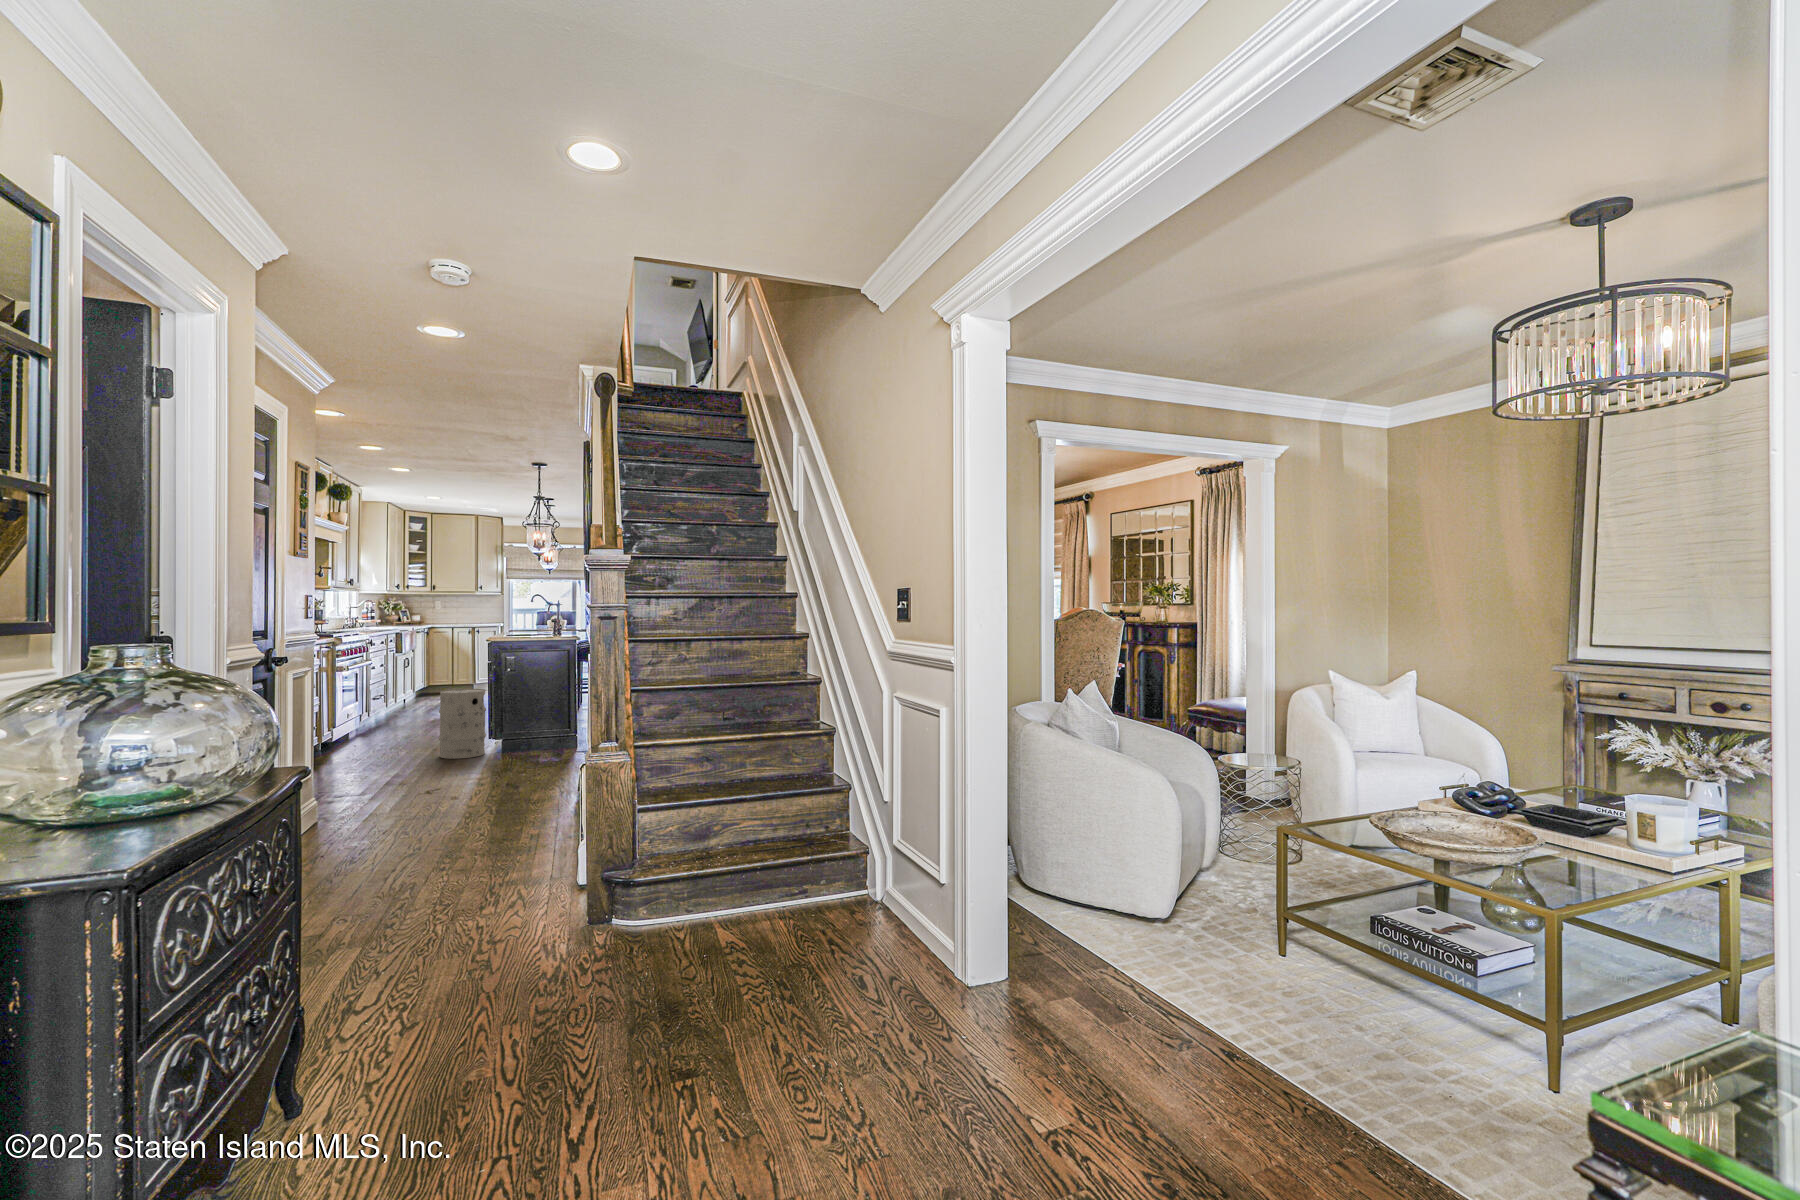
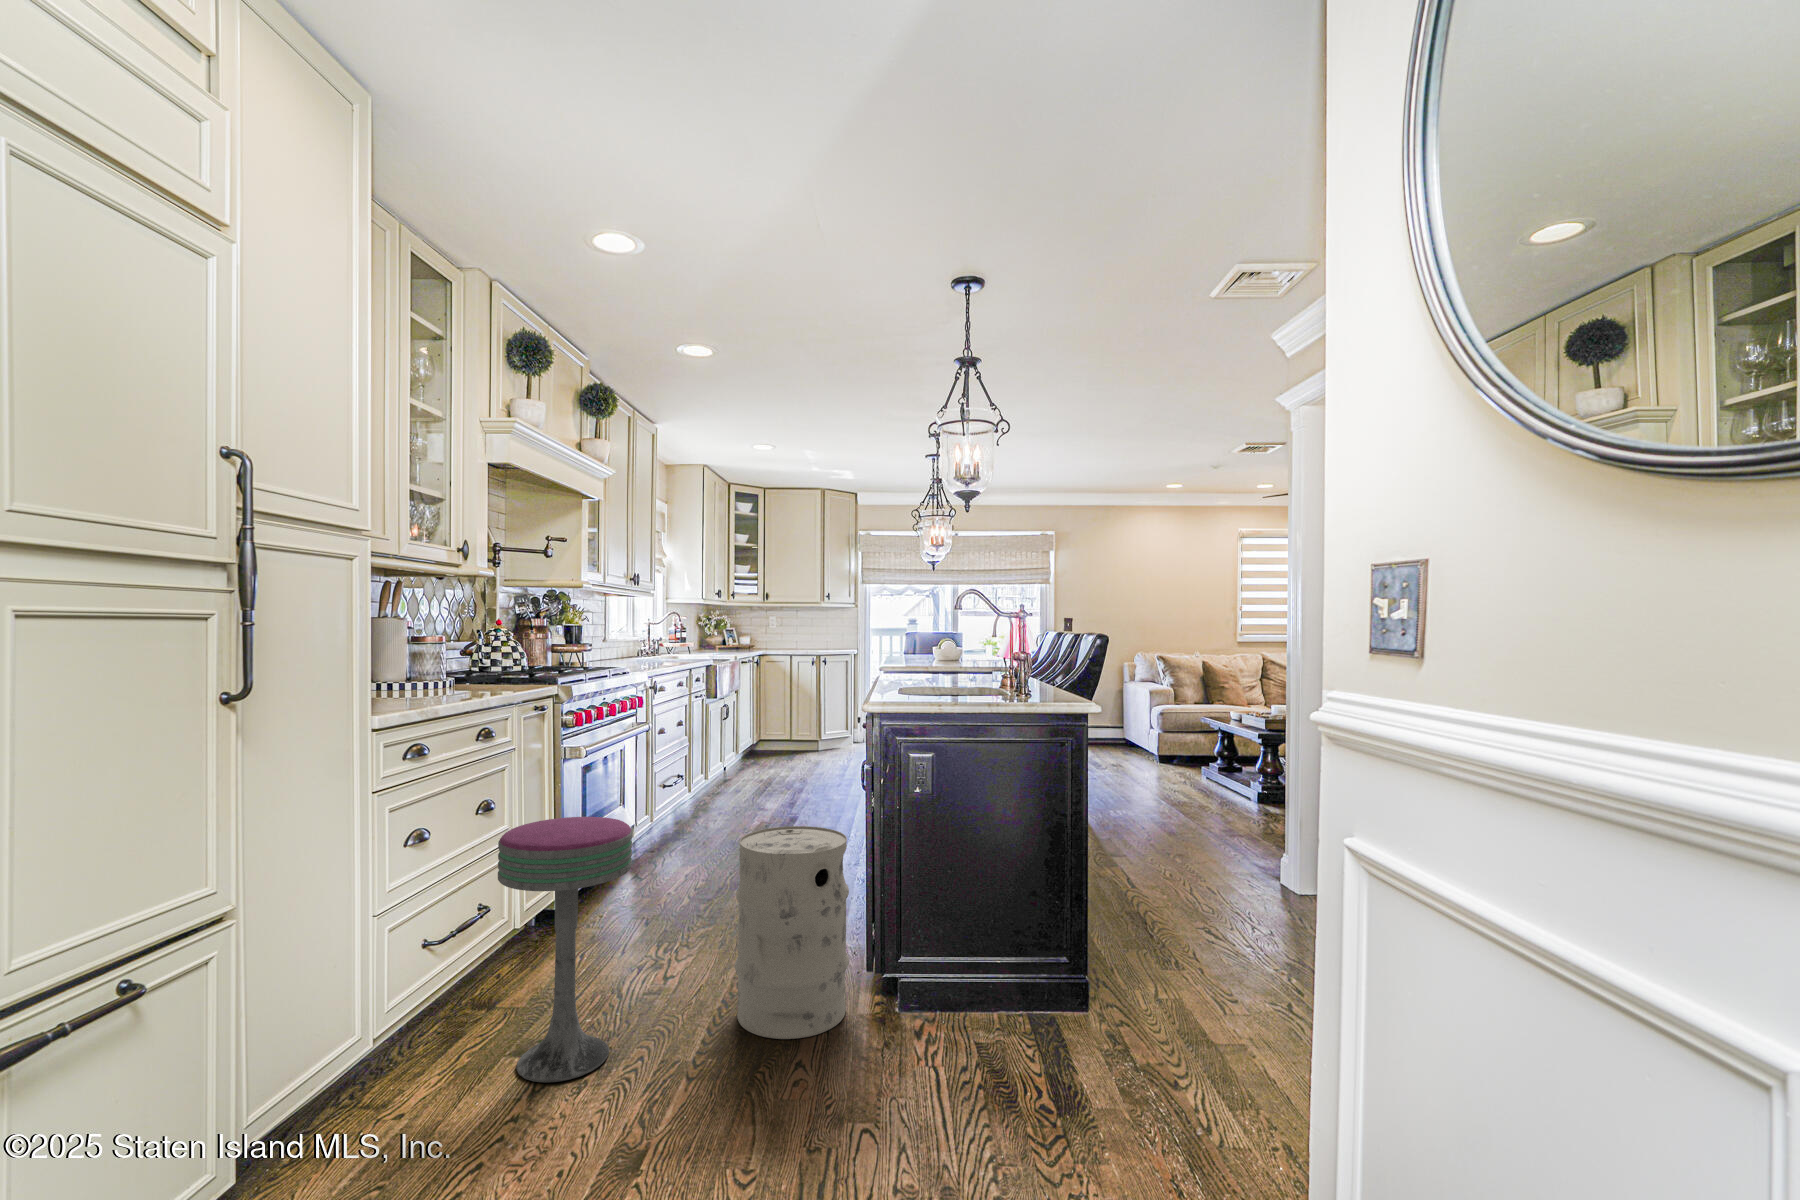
bar stool: none [345,683,398,769] -> present [498,817,632,1083]

